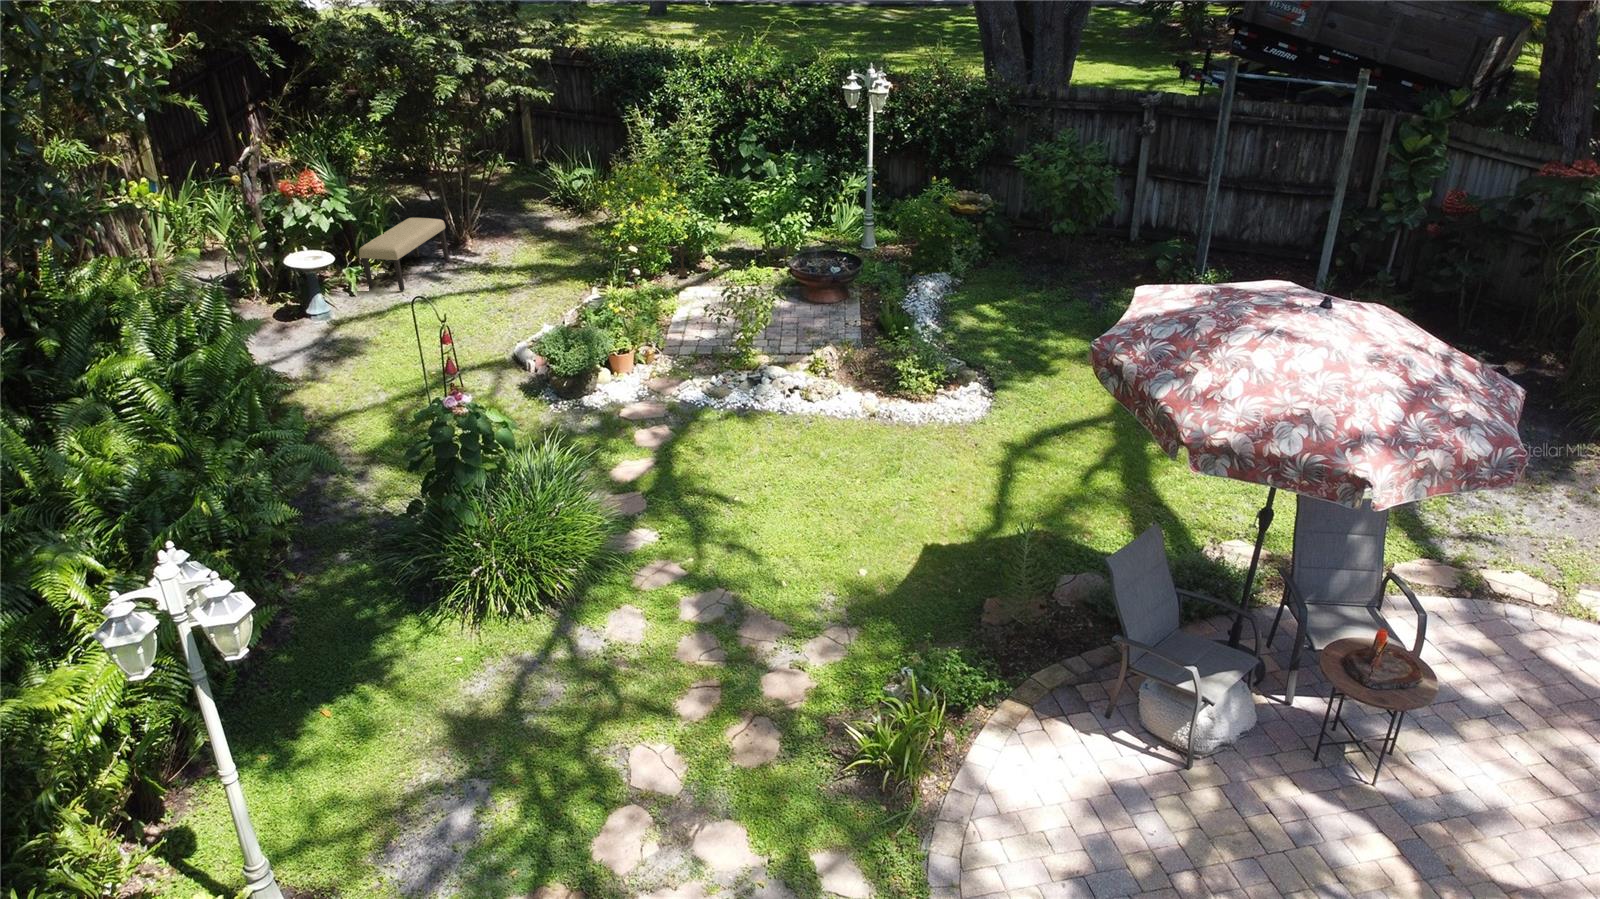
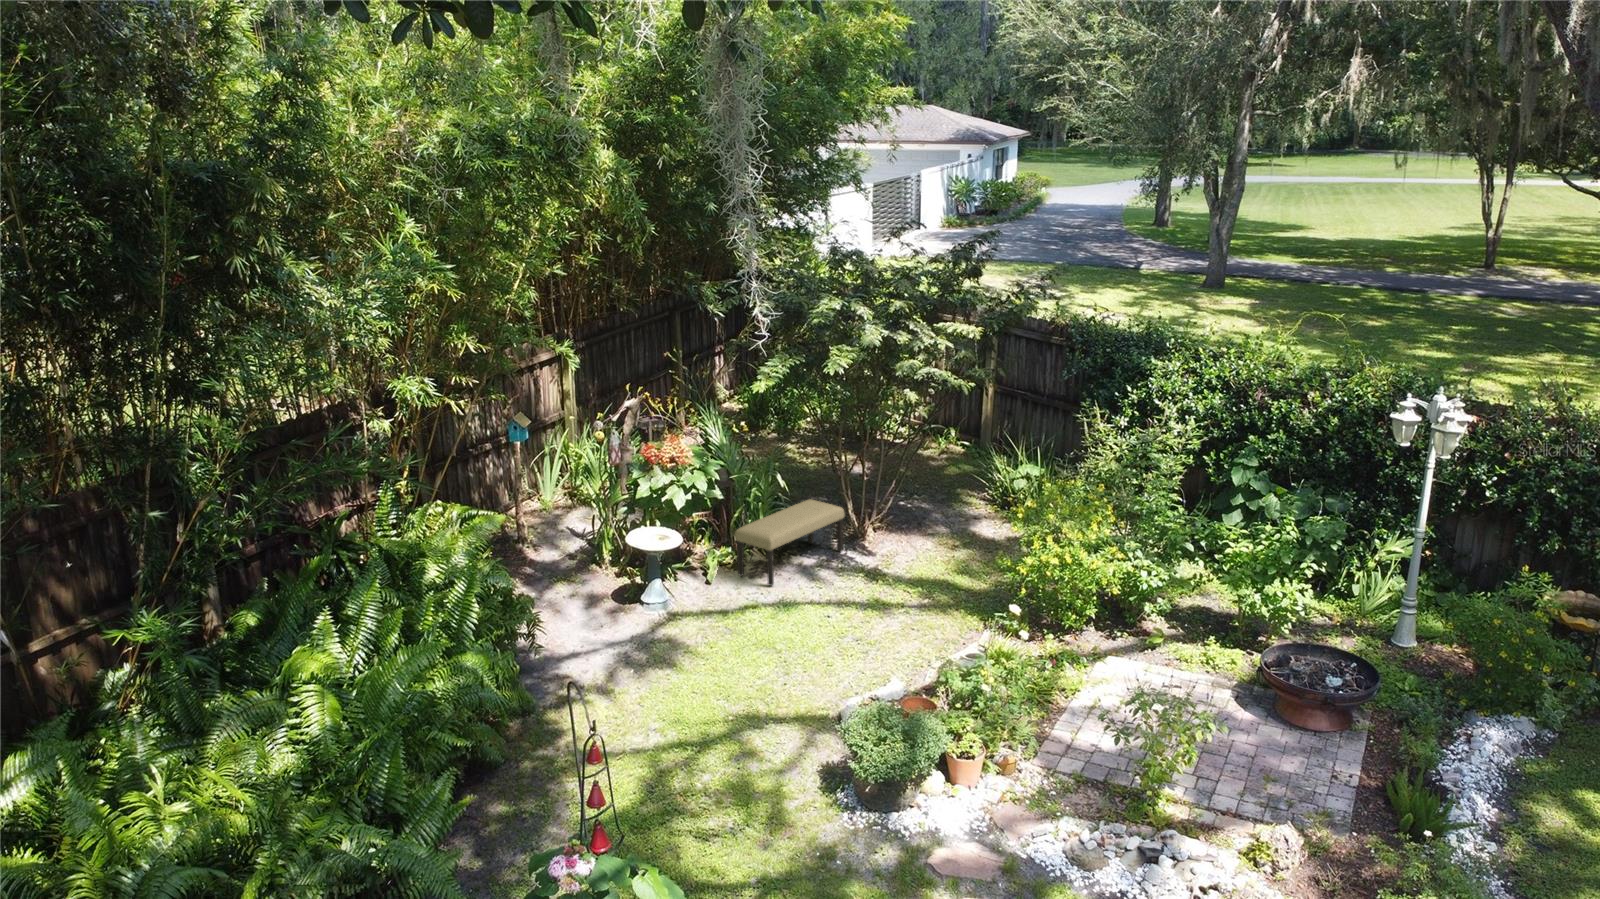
decorative plant: present [674,245,687,278] -> none [1095,594,1124,640]

